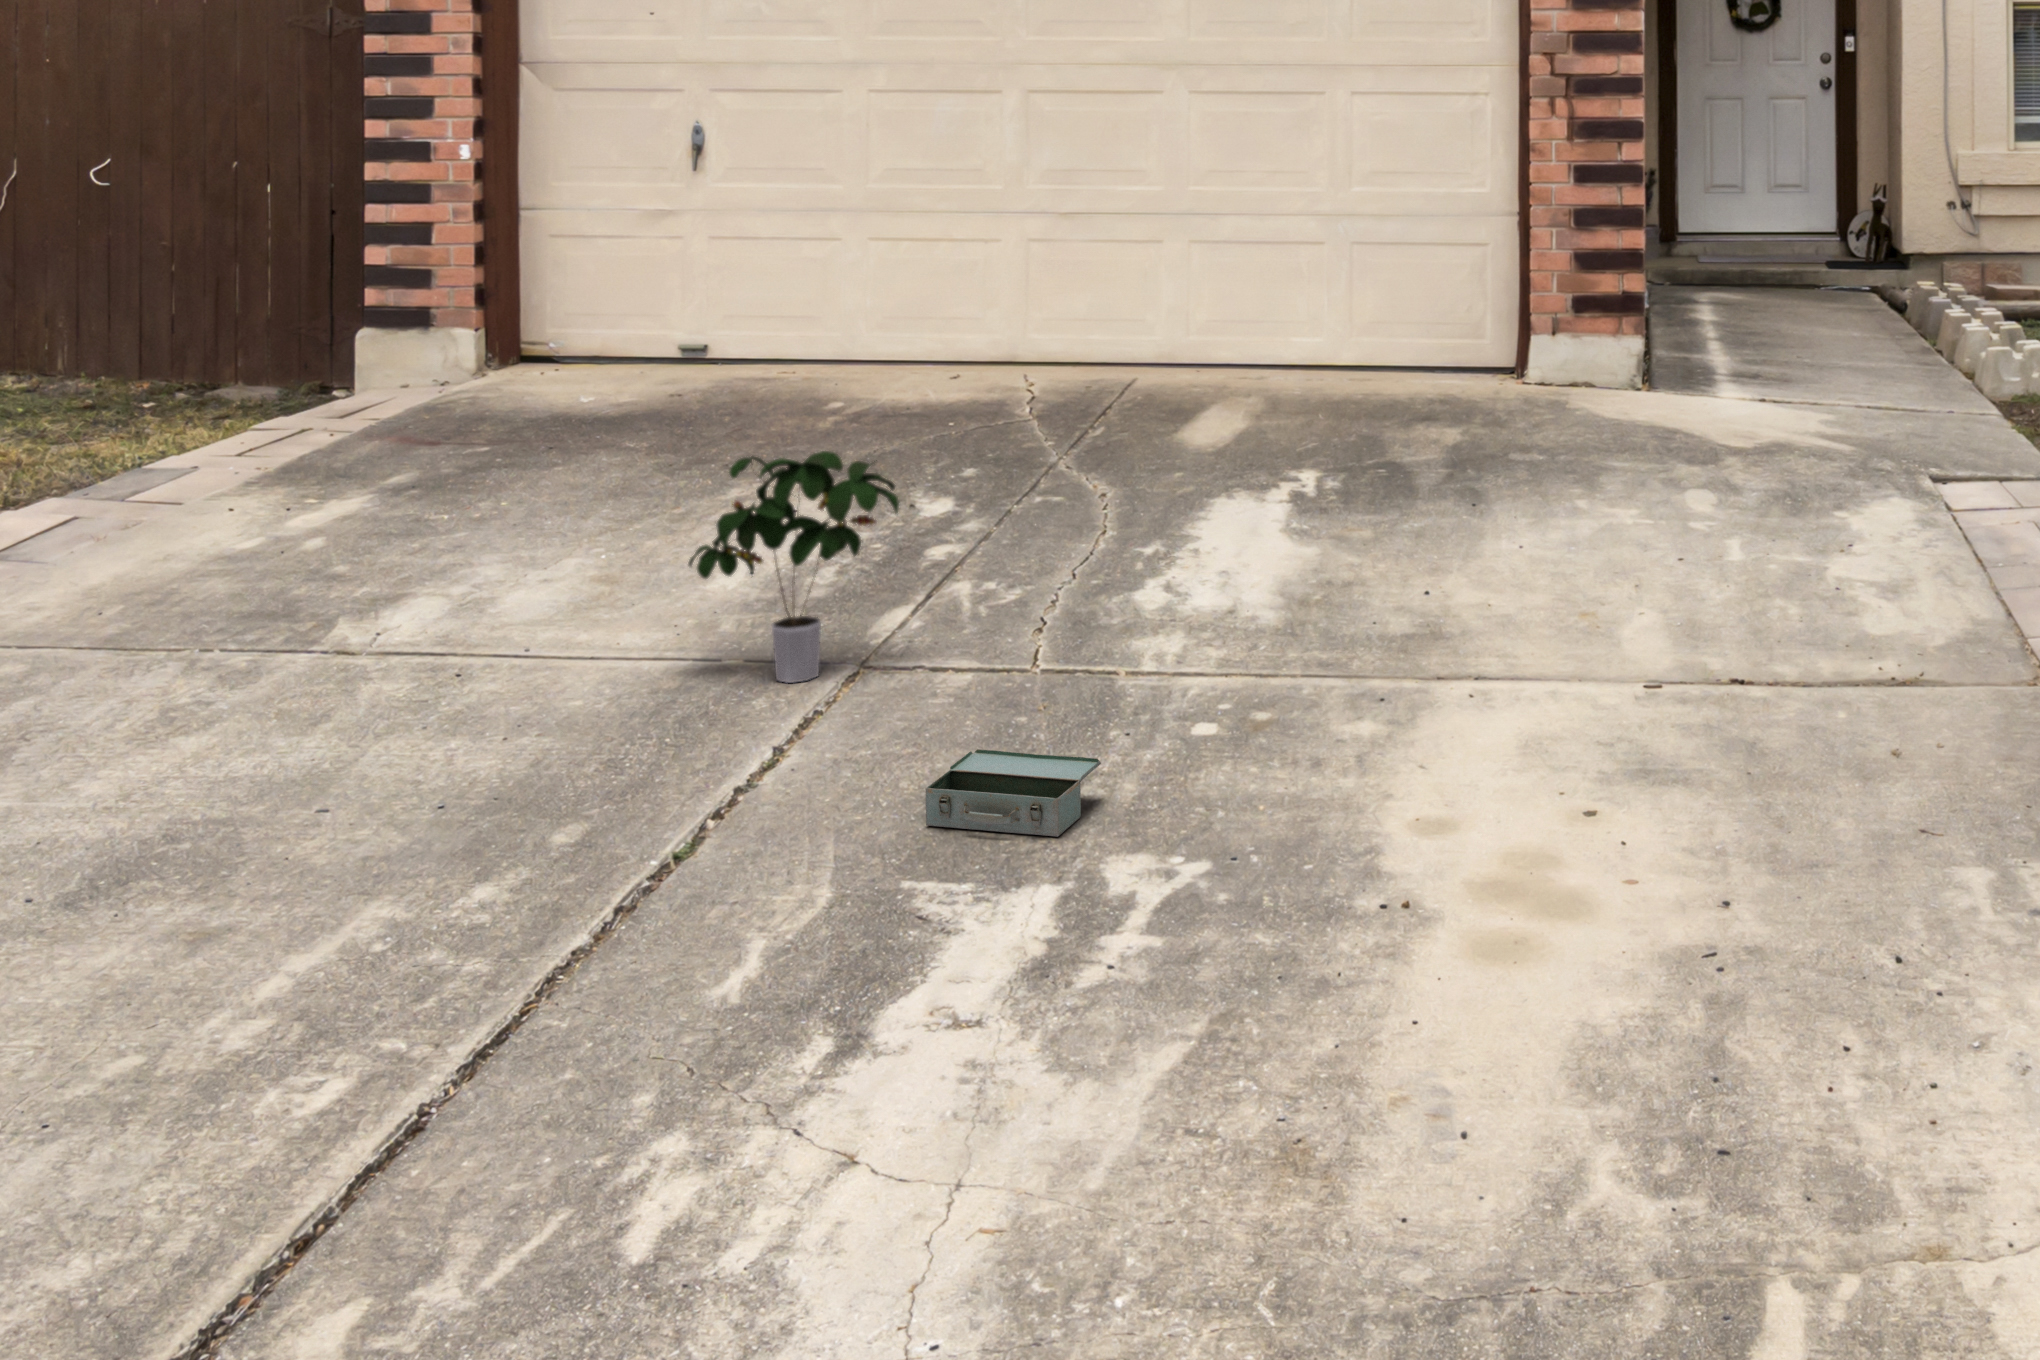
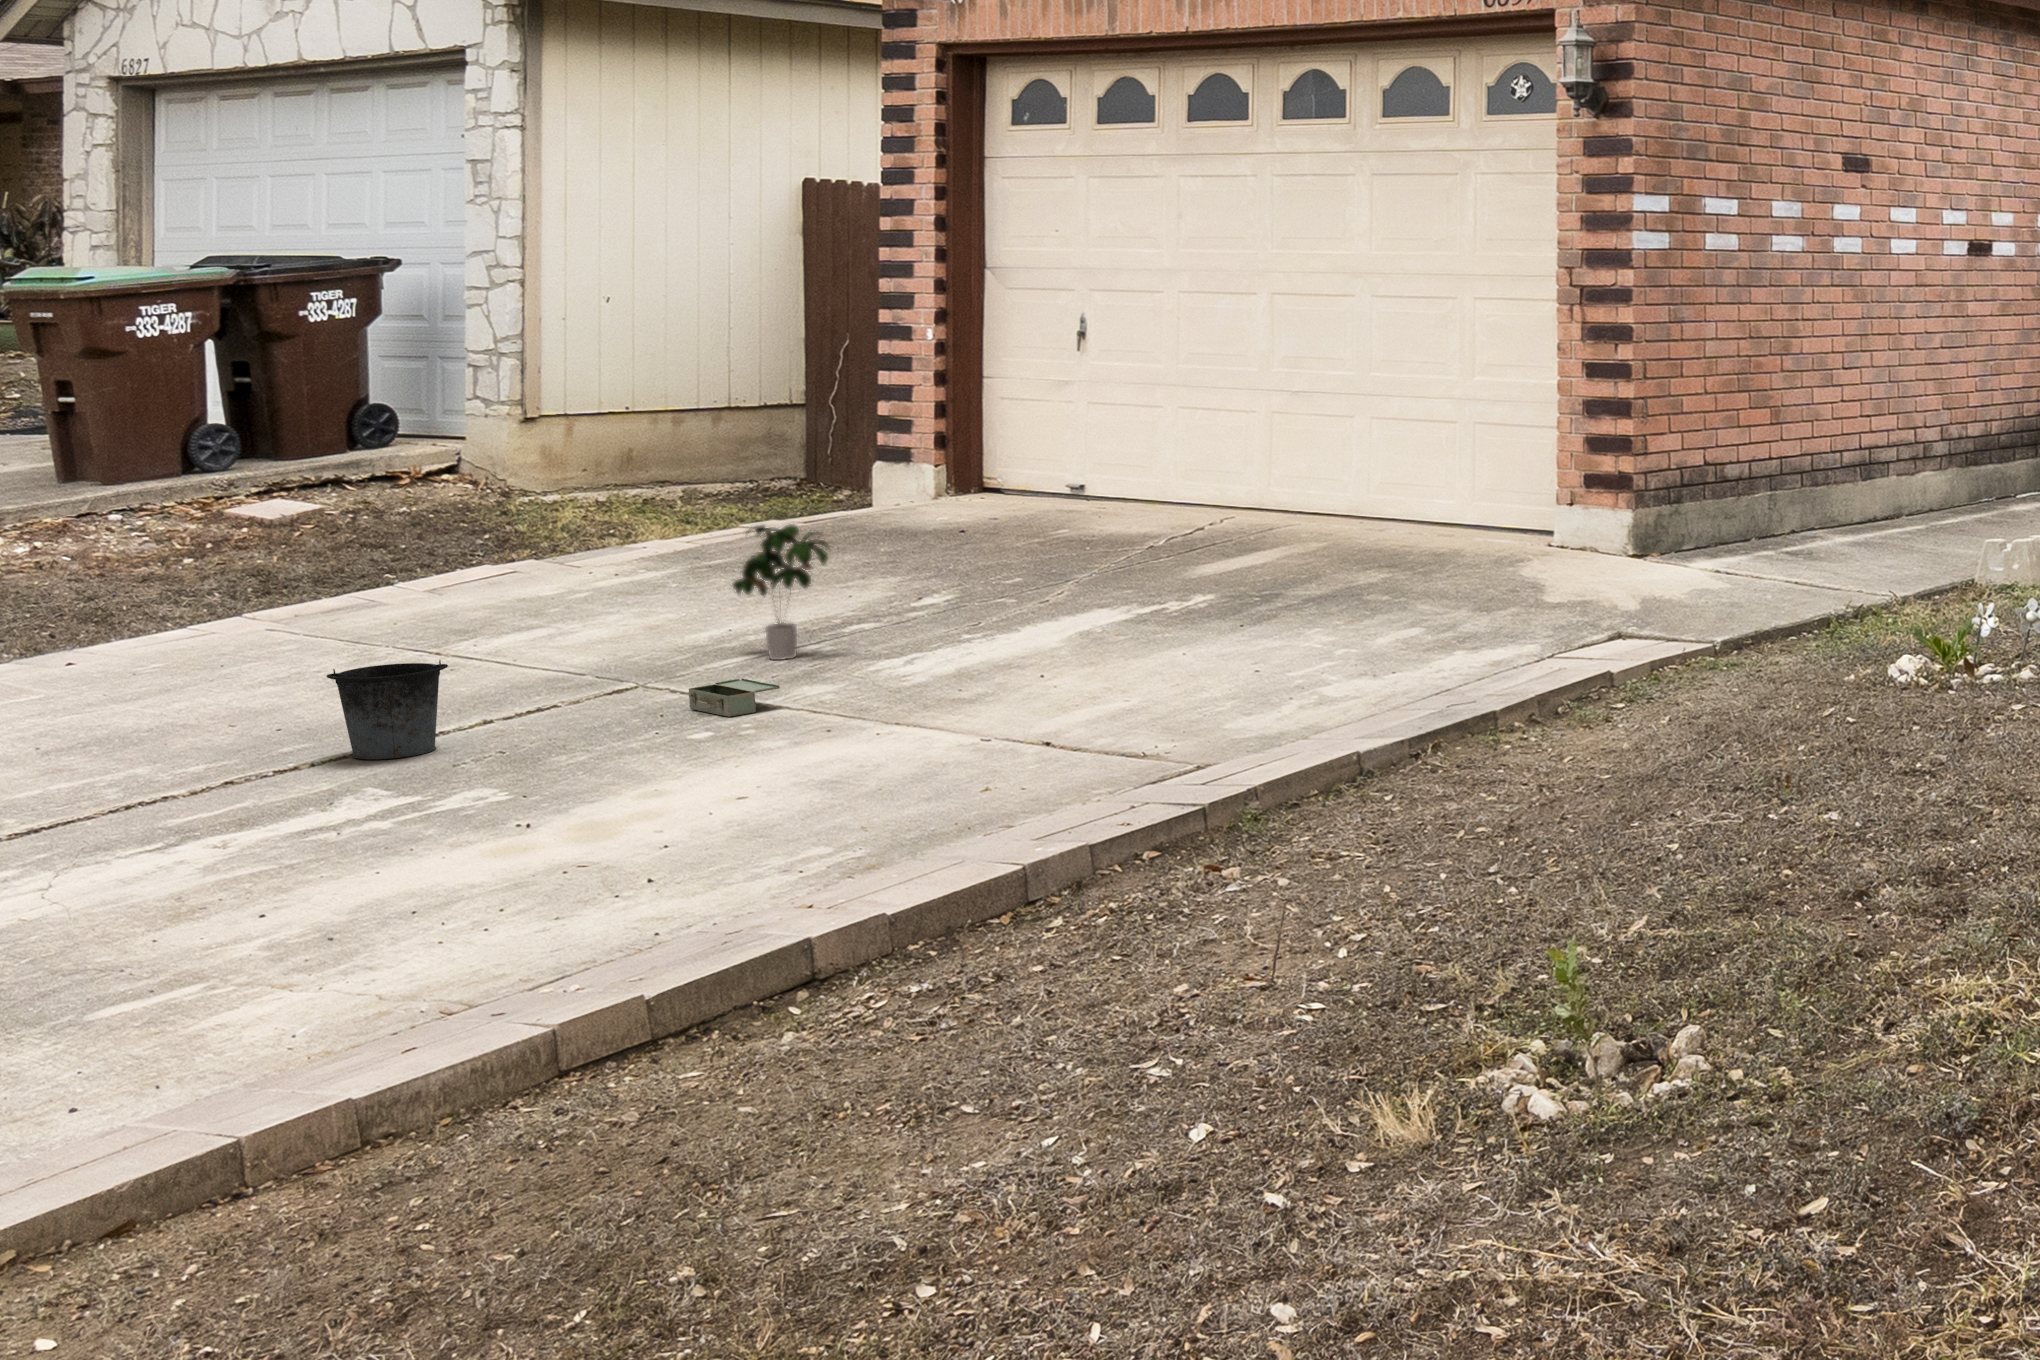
bucket: none [399,835,647,1109] -> present [327,660,448,760]

